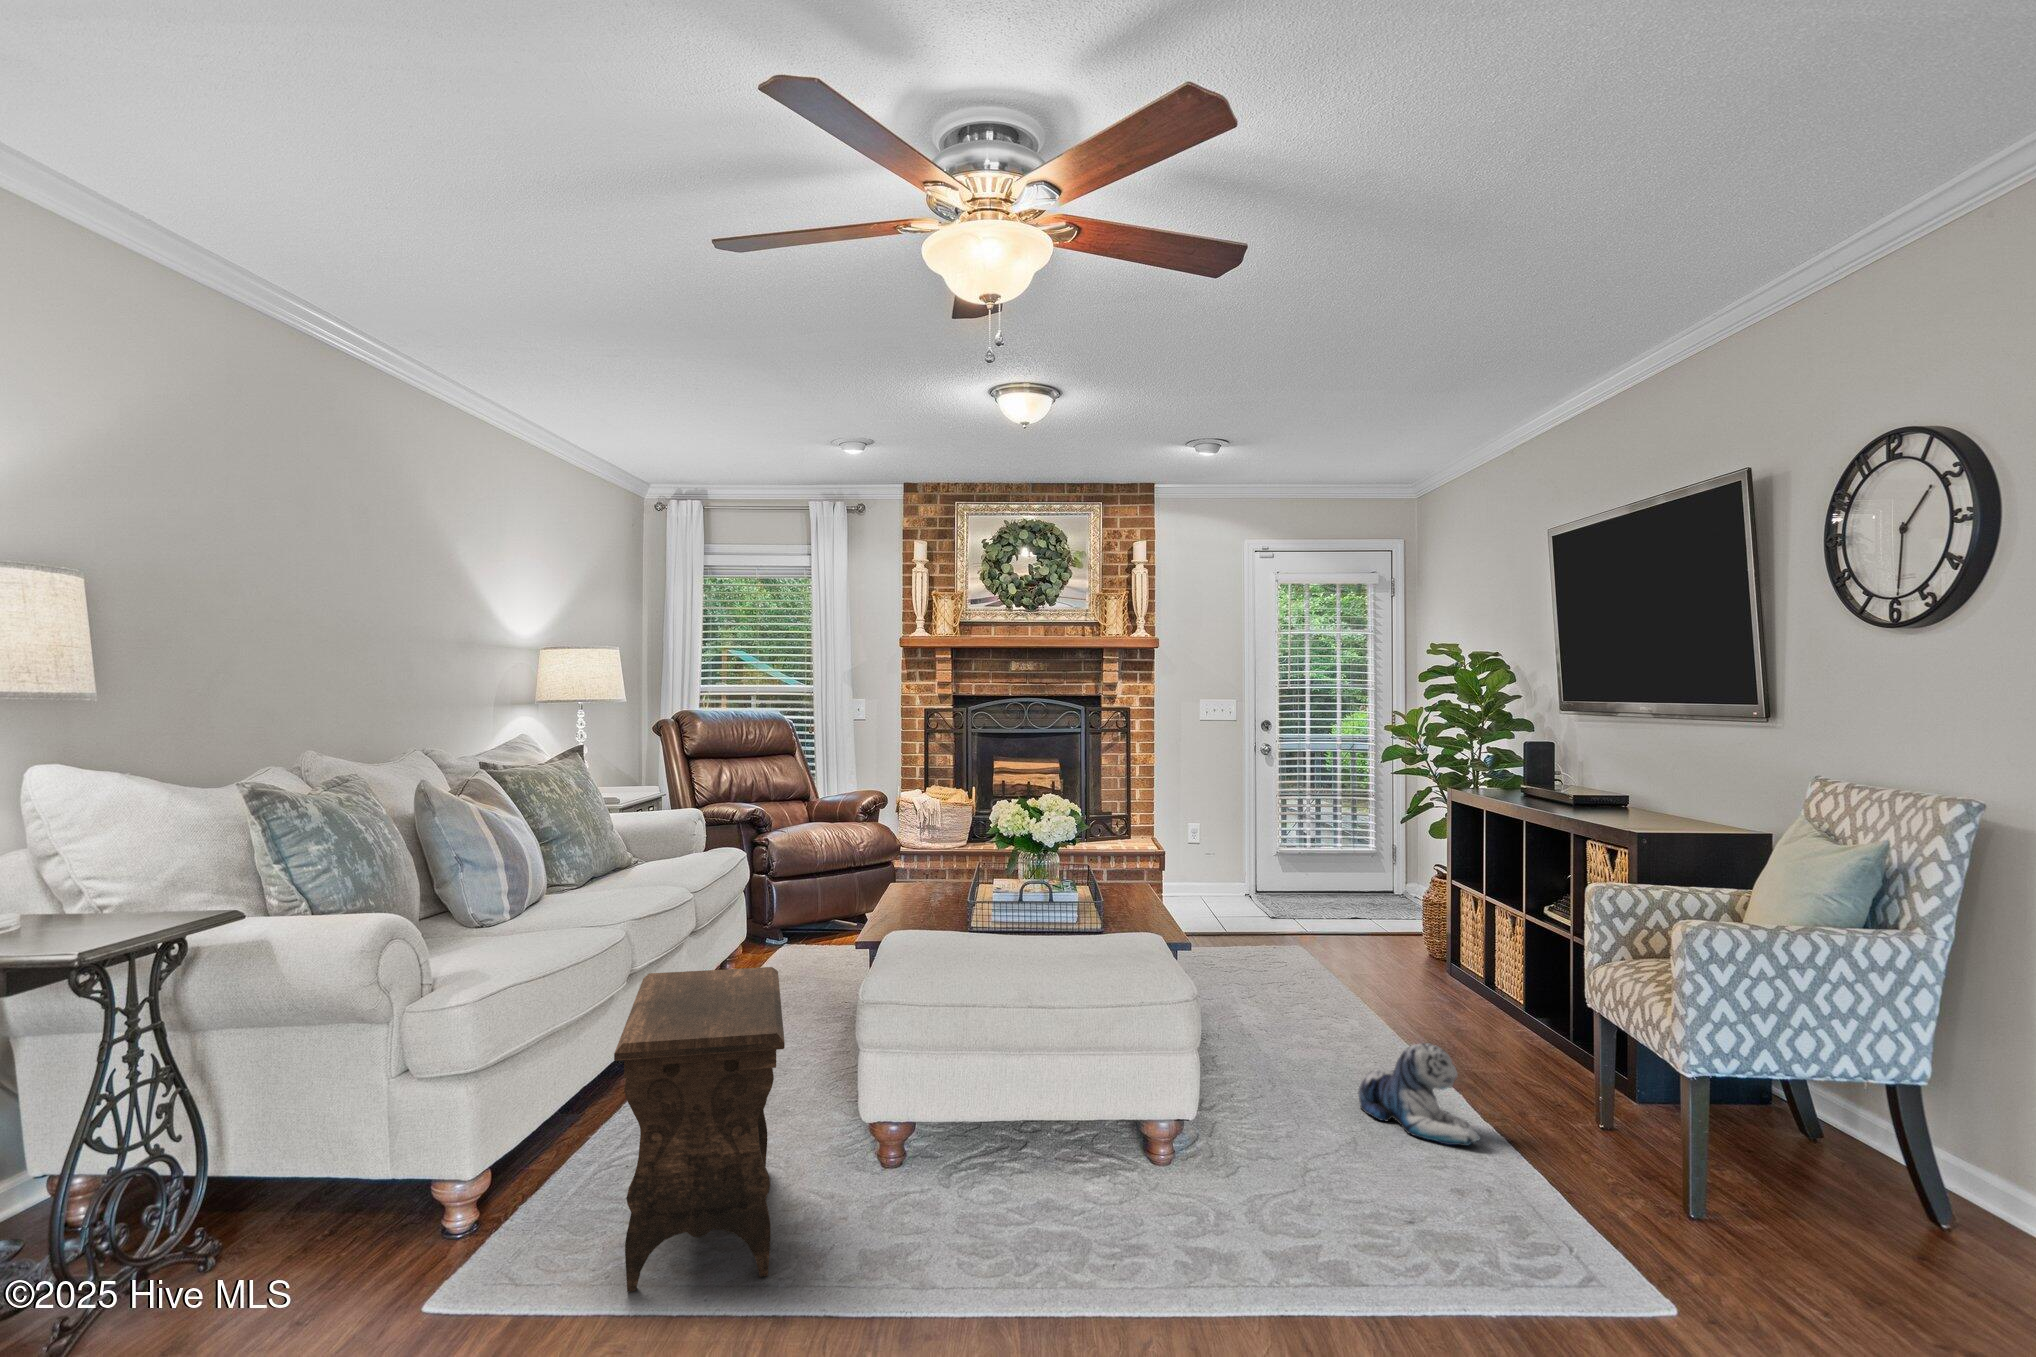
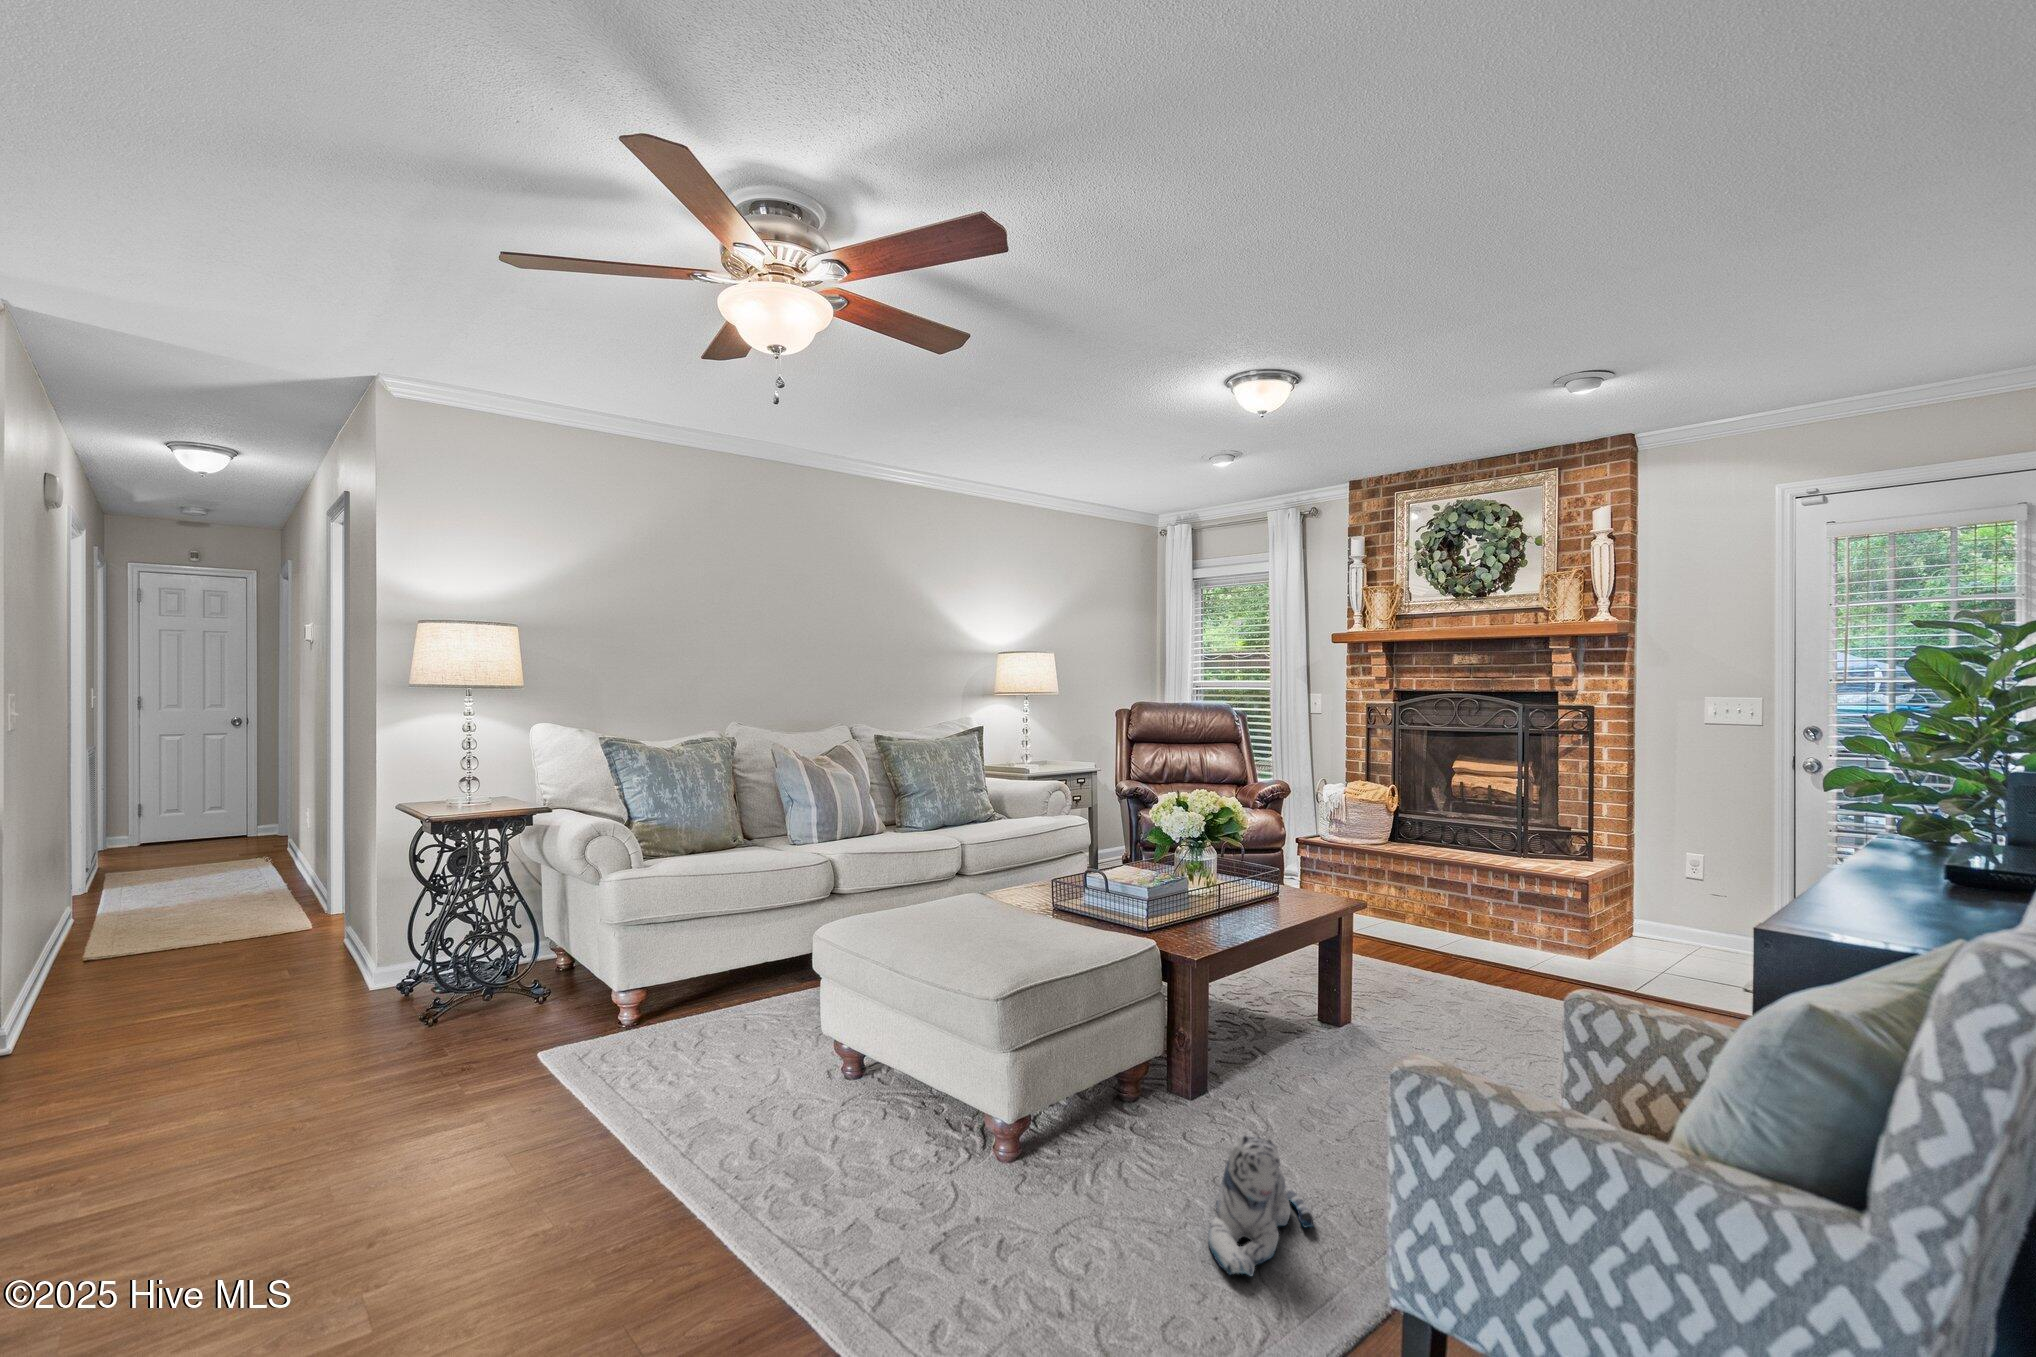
footstool: present [614,967,785,1292] -> none [539,893,769,1111]

